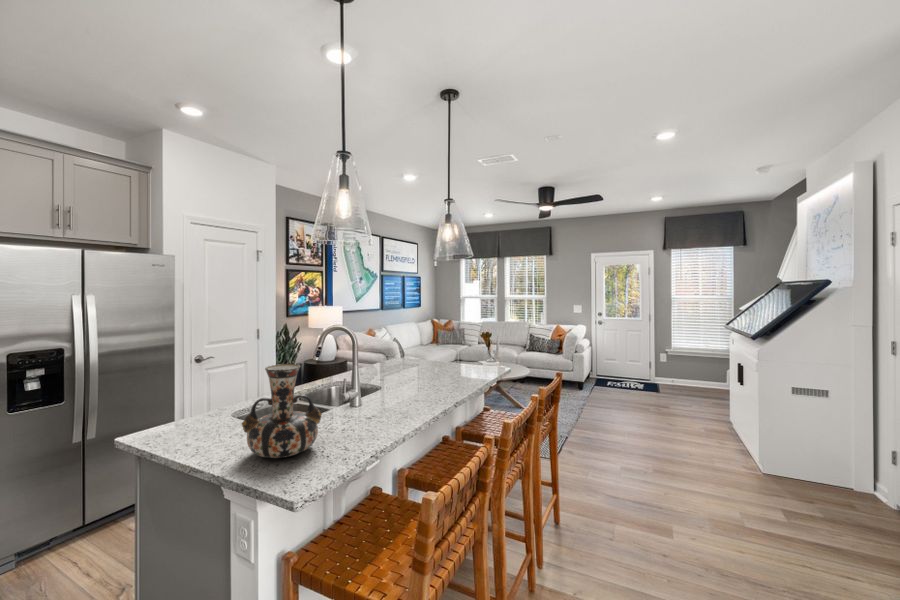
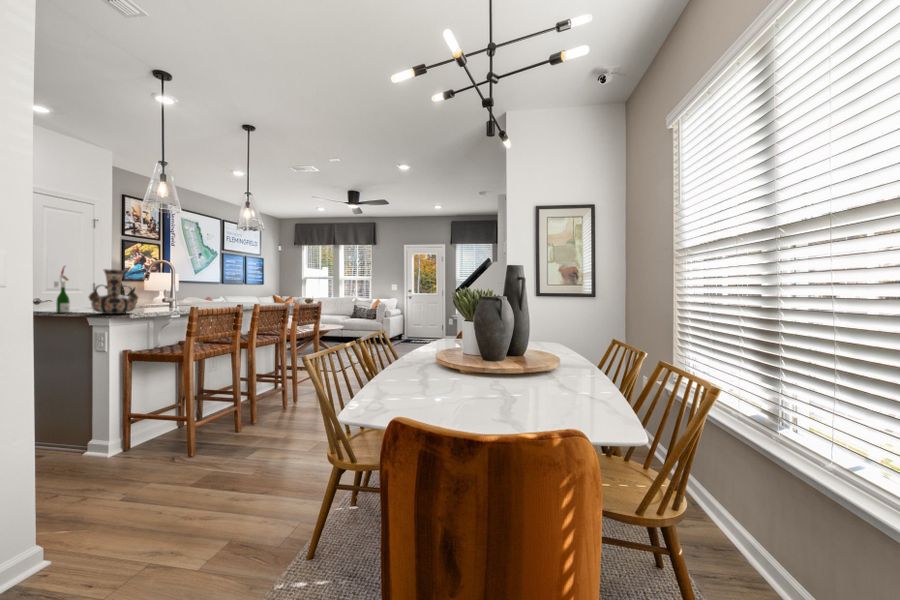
wine bottle: none [193,355,223,443] -> present [54,266,70,313]

